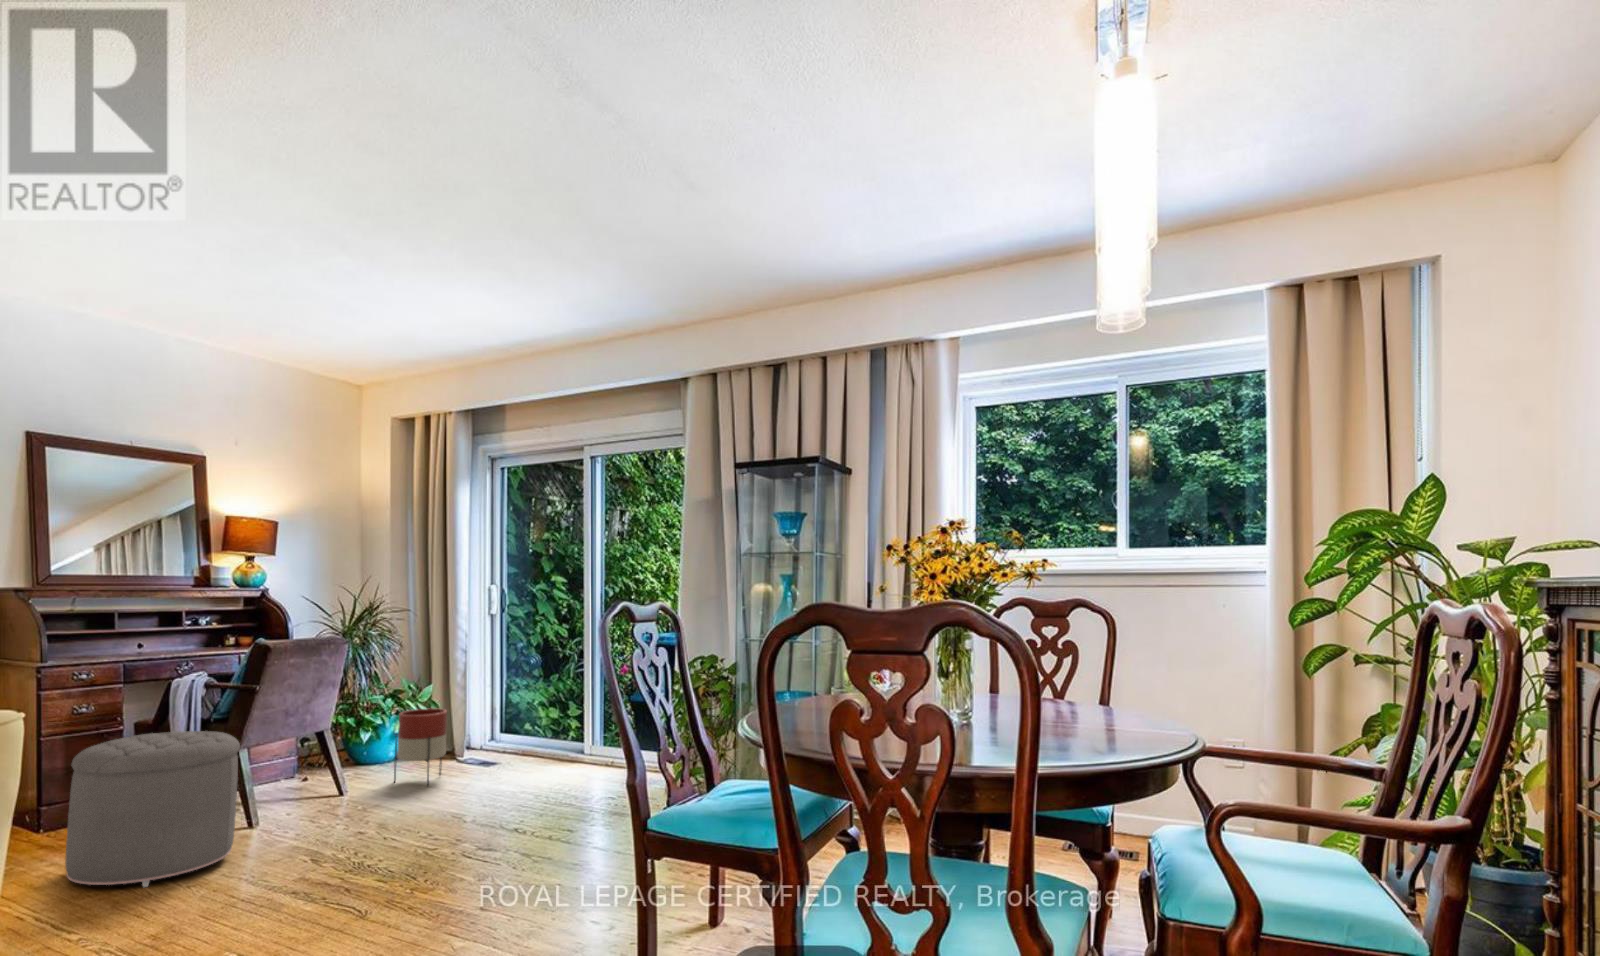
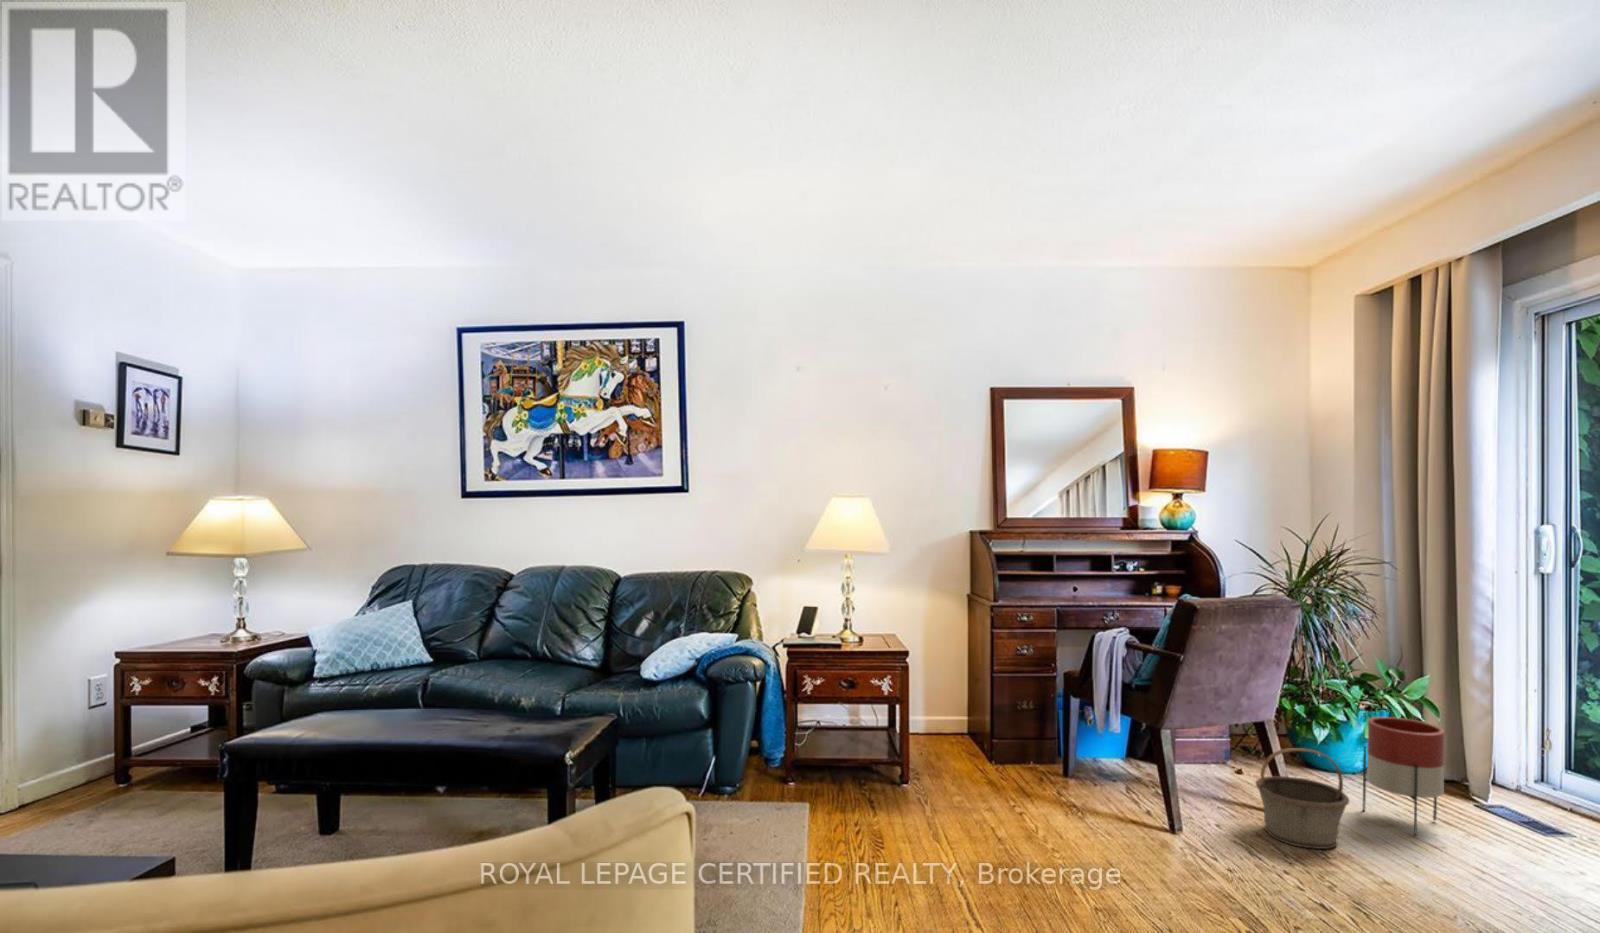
ottoman: present [65,731,240,887] -> none [985,699,1151,887]
basket: none [318,739,386,812] -> present [1256,748,1349,849]

